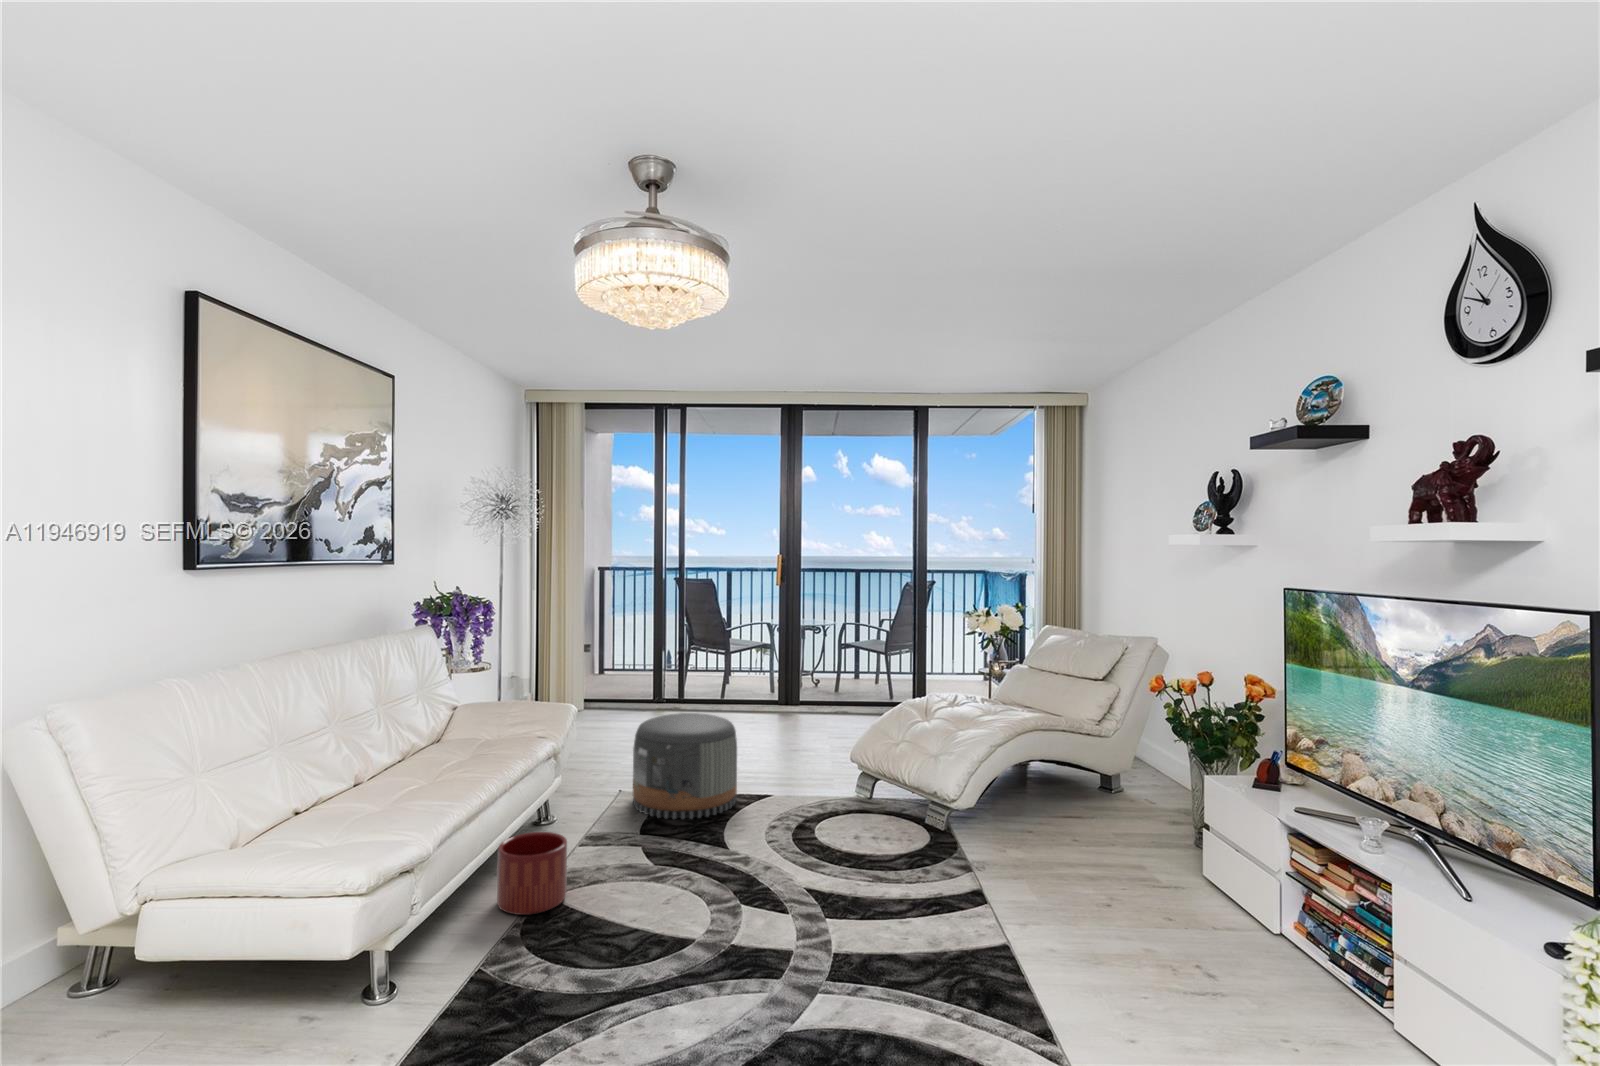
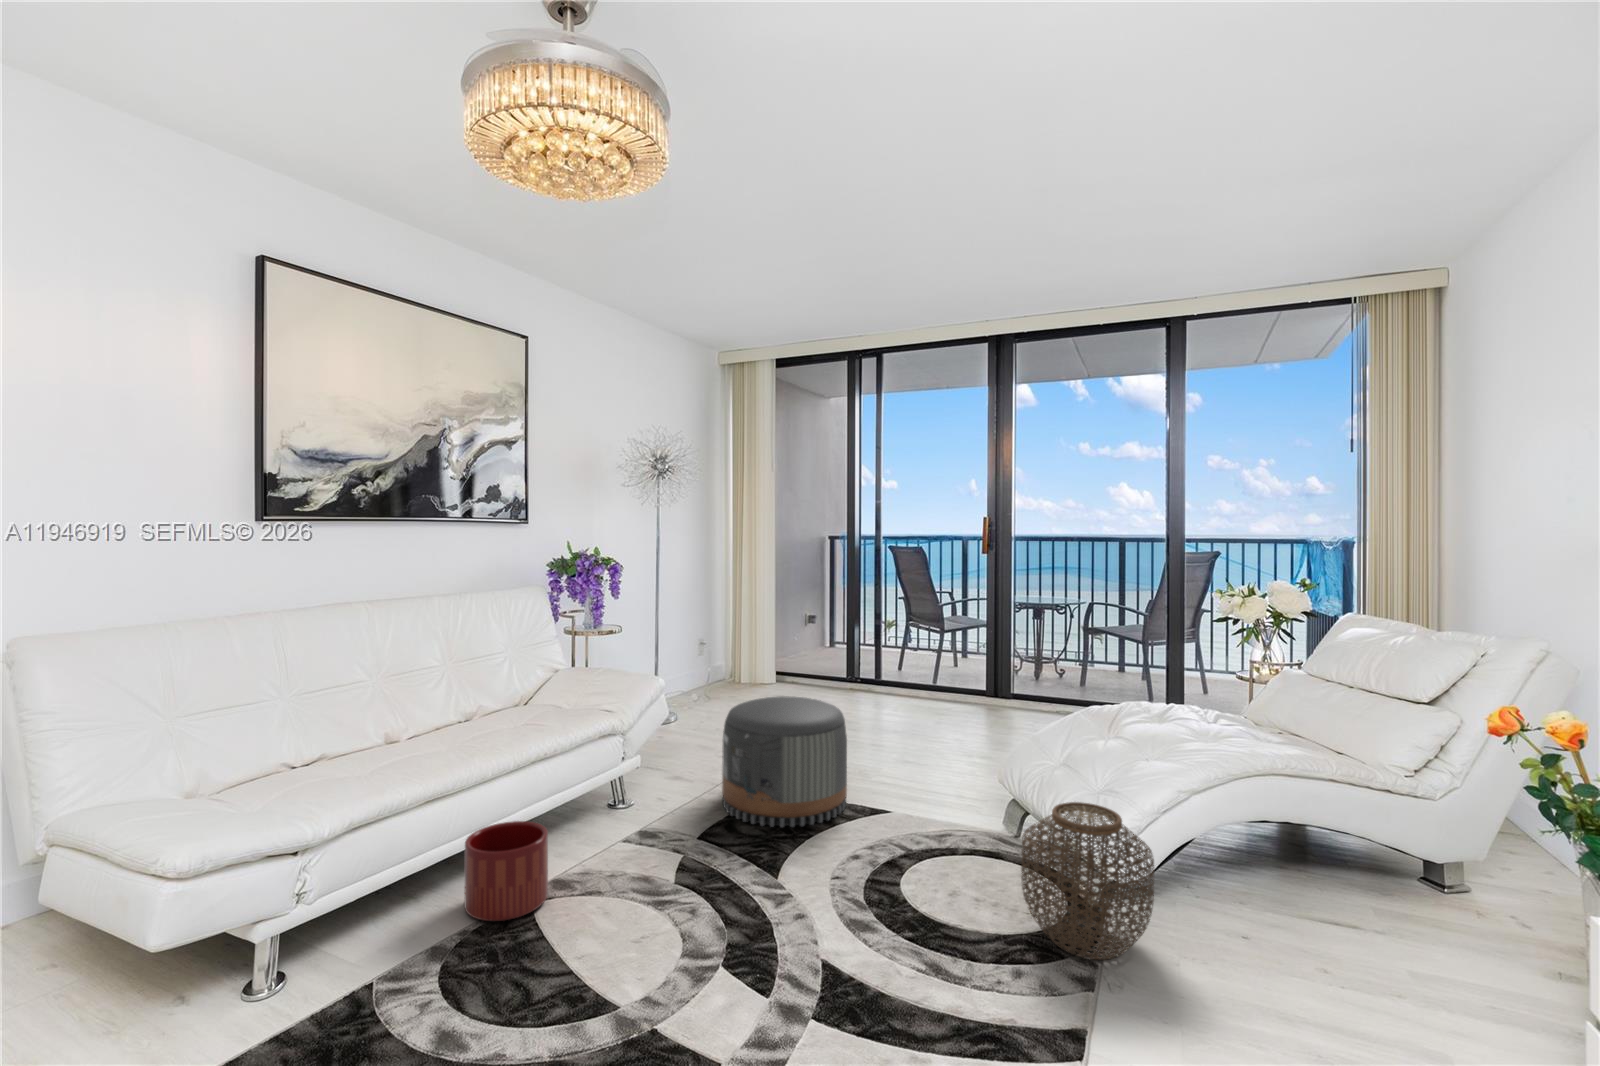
woven basket: none [910,759,993,857] -> present [1021,802,1154,960]

